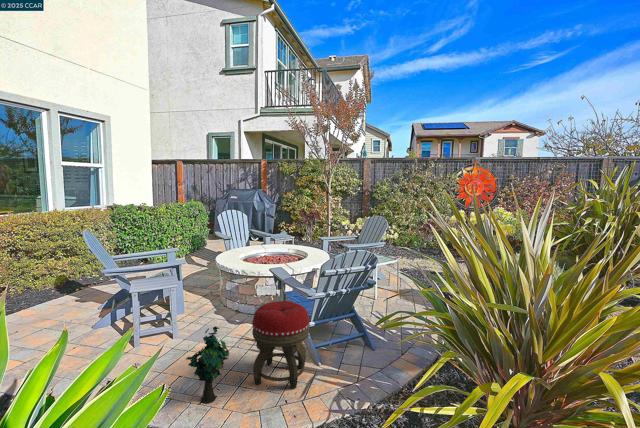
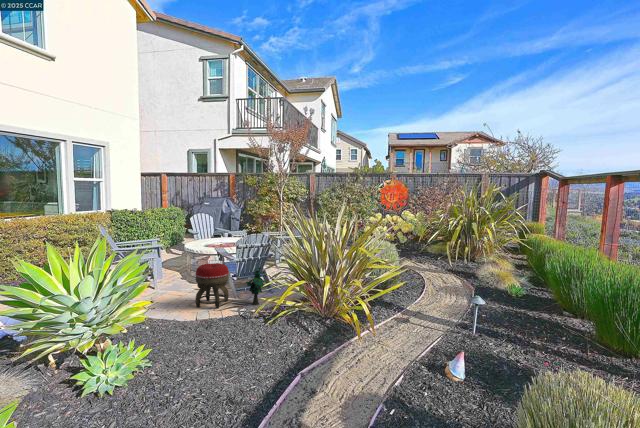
decorative plant: present [186,326,229,403] -> present [246,268,266,305]

